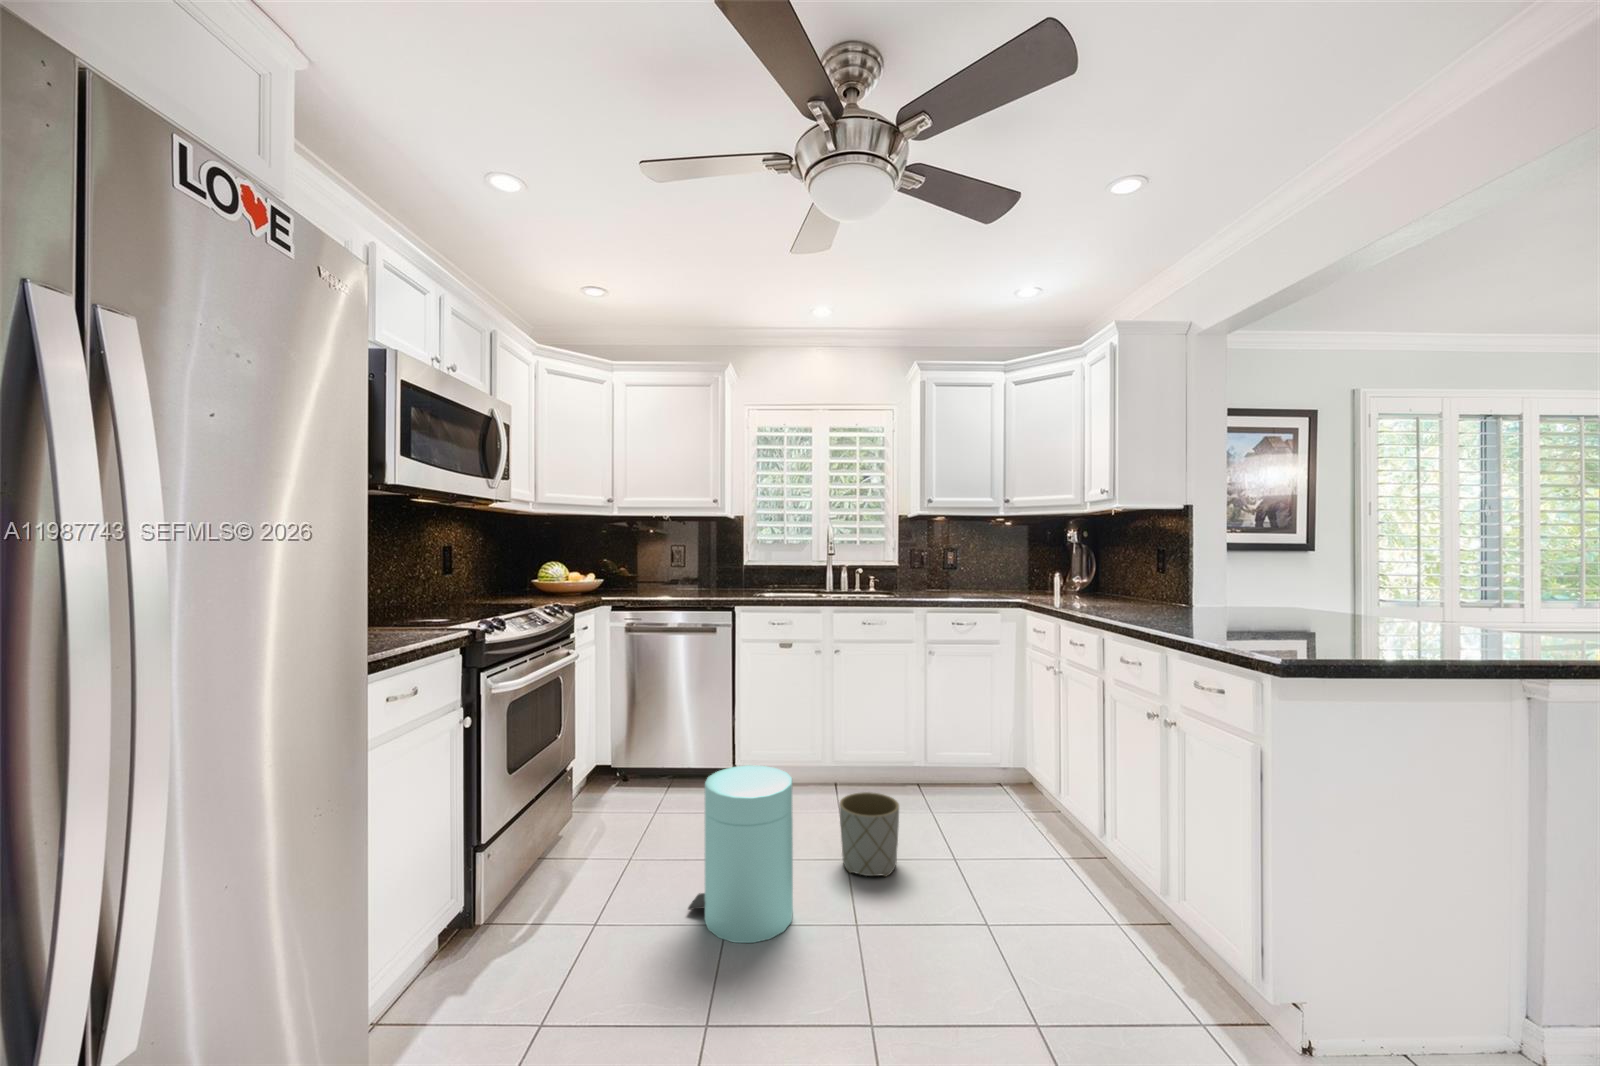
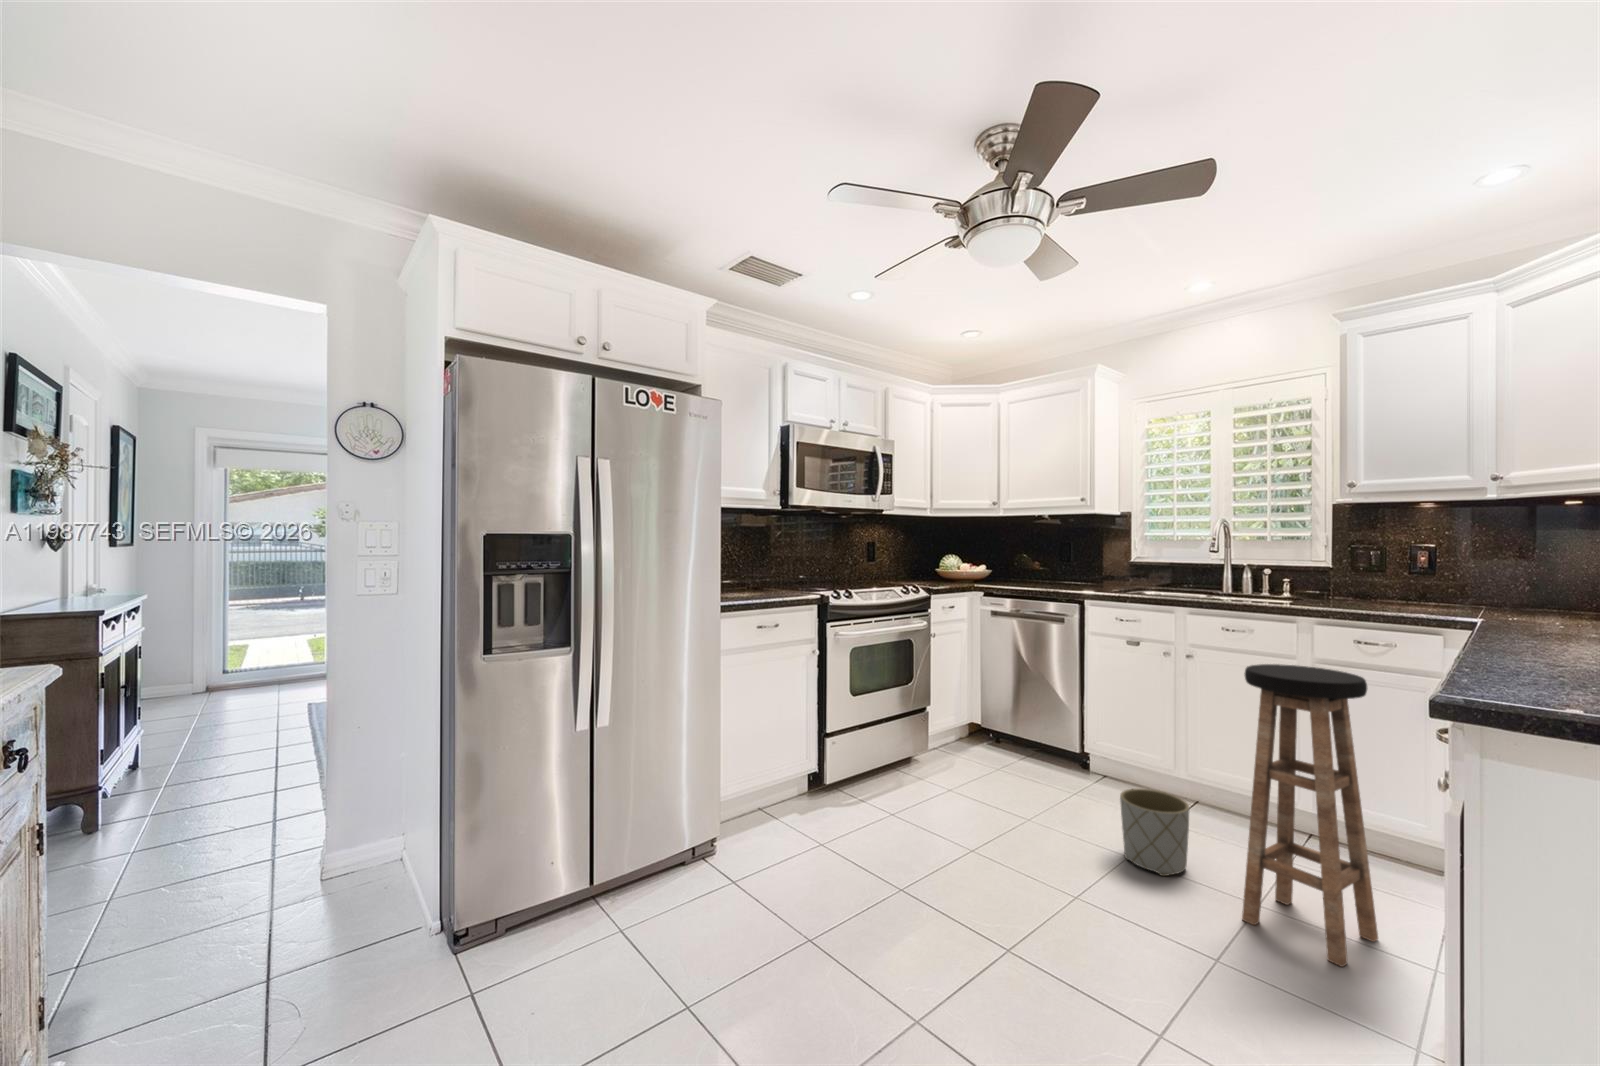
bar stool: none [954,653,1040,900] -> present [1242,664,1378,967]
trash can: present [688,765,793,943] -> none [960,725,1043,867]

